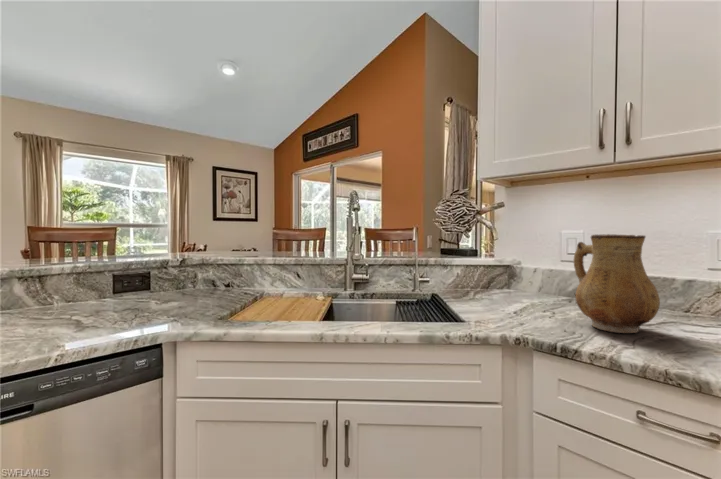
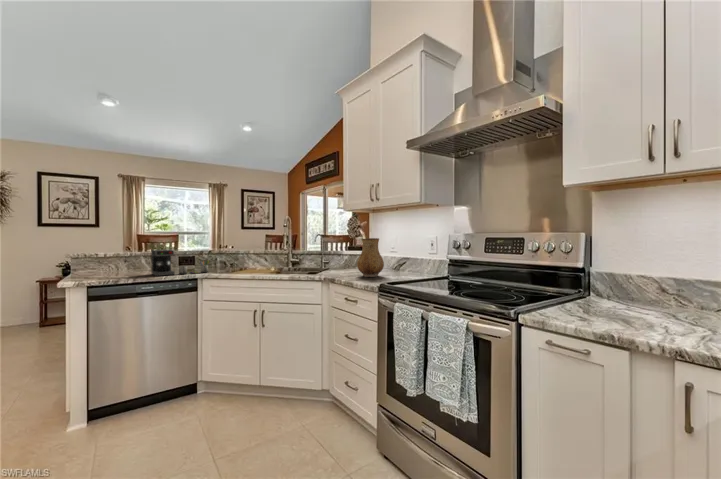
coffee maker: none [29,262,189,343] -> present [151,249,209,276]

